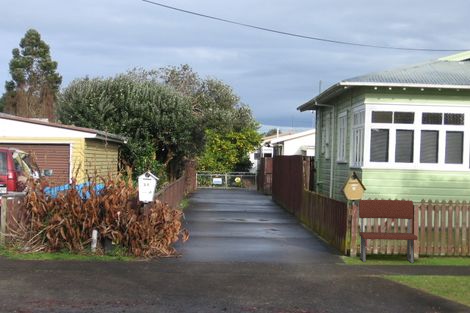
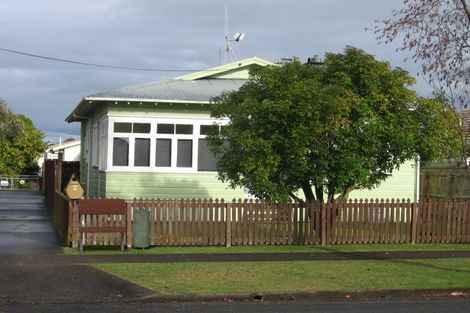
trash can: none [420,212,442,261] -> present [133,208,150,250]

